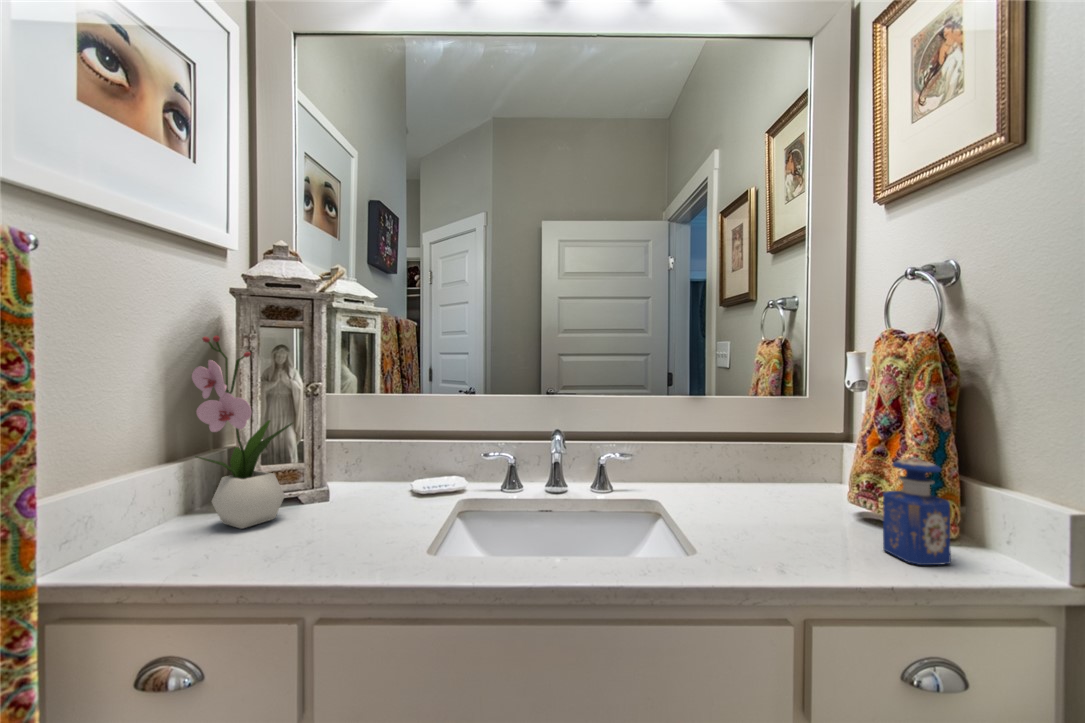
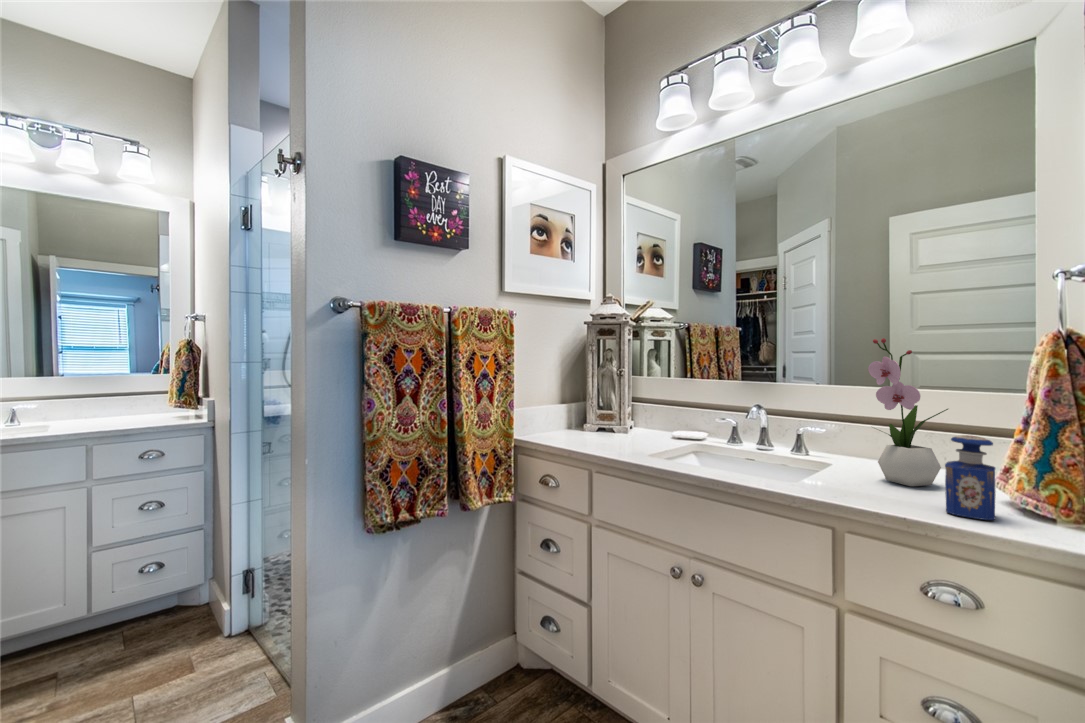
flower arrangement: present [192,336,293,529] -> present [868,338,948,486]

